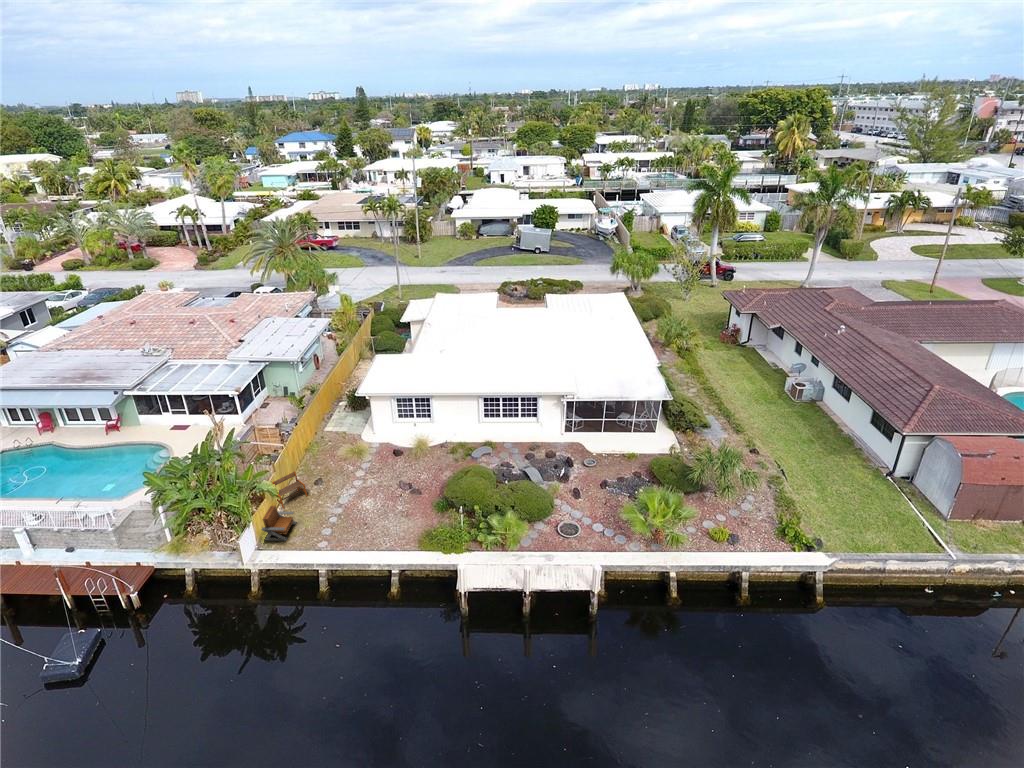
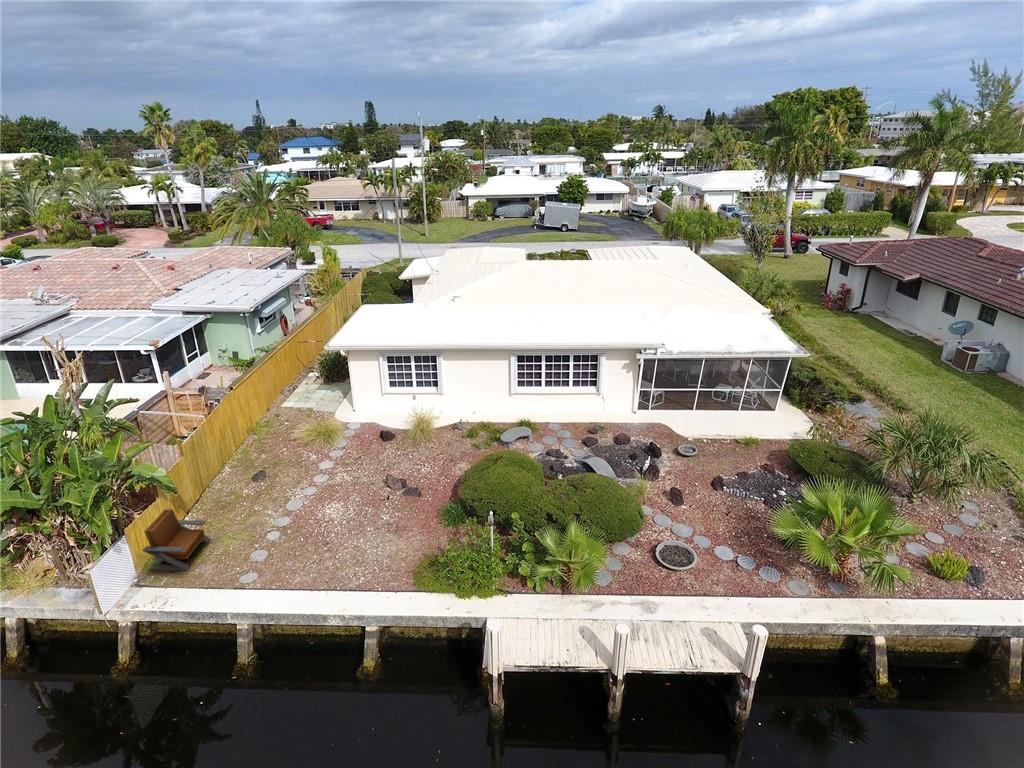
bench: present [272,471,307,508] -> none [177,457,238,517]

